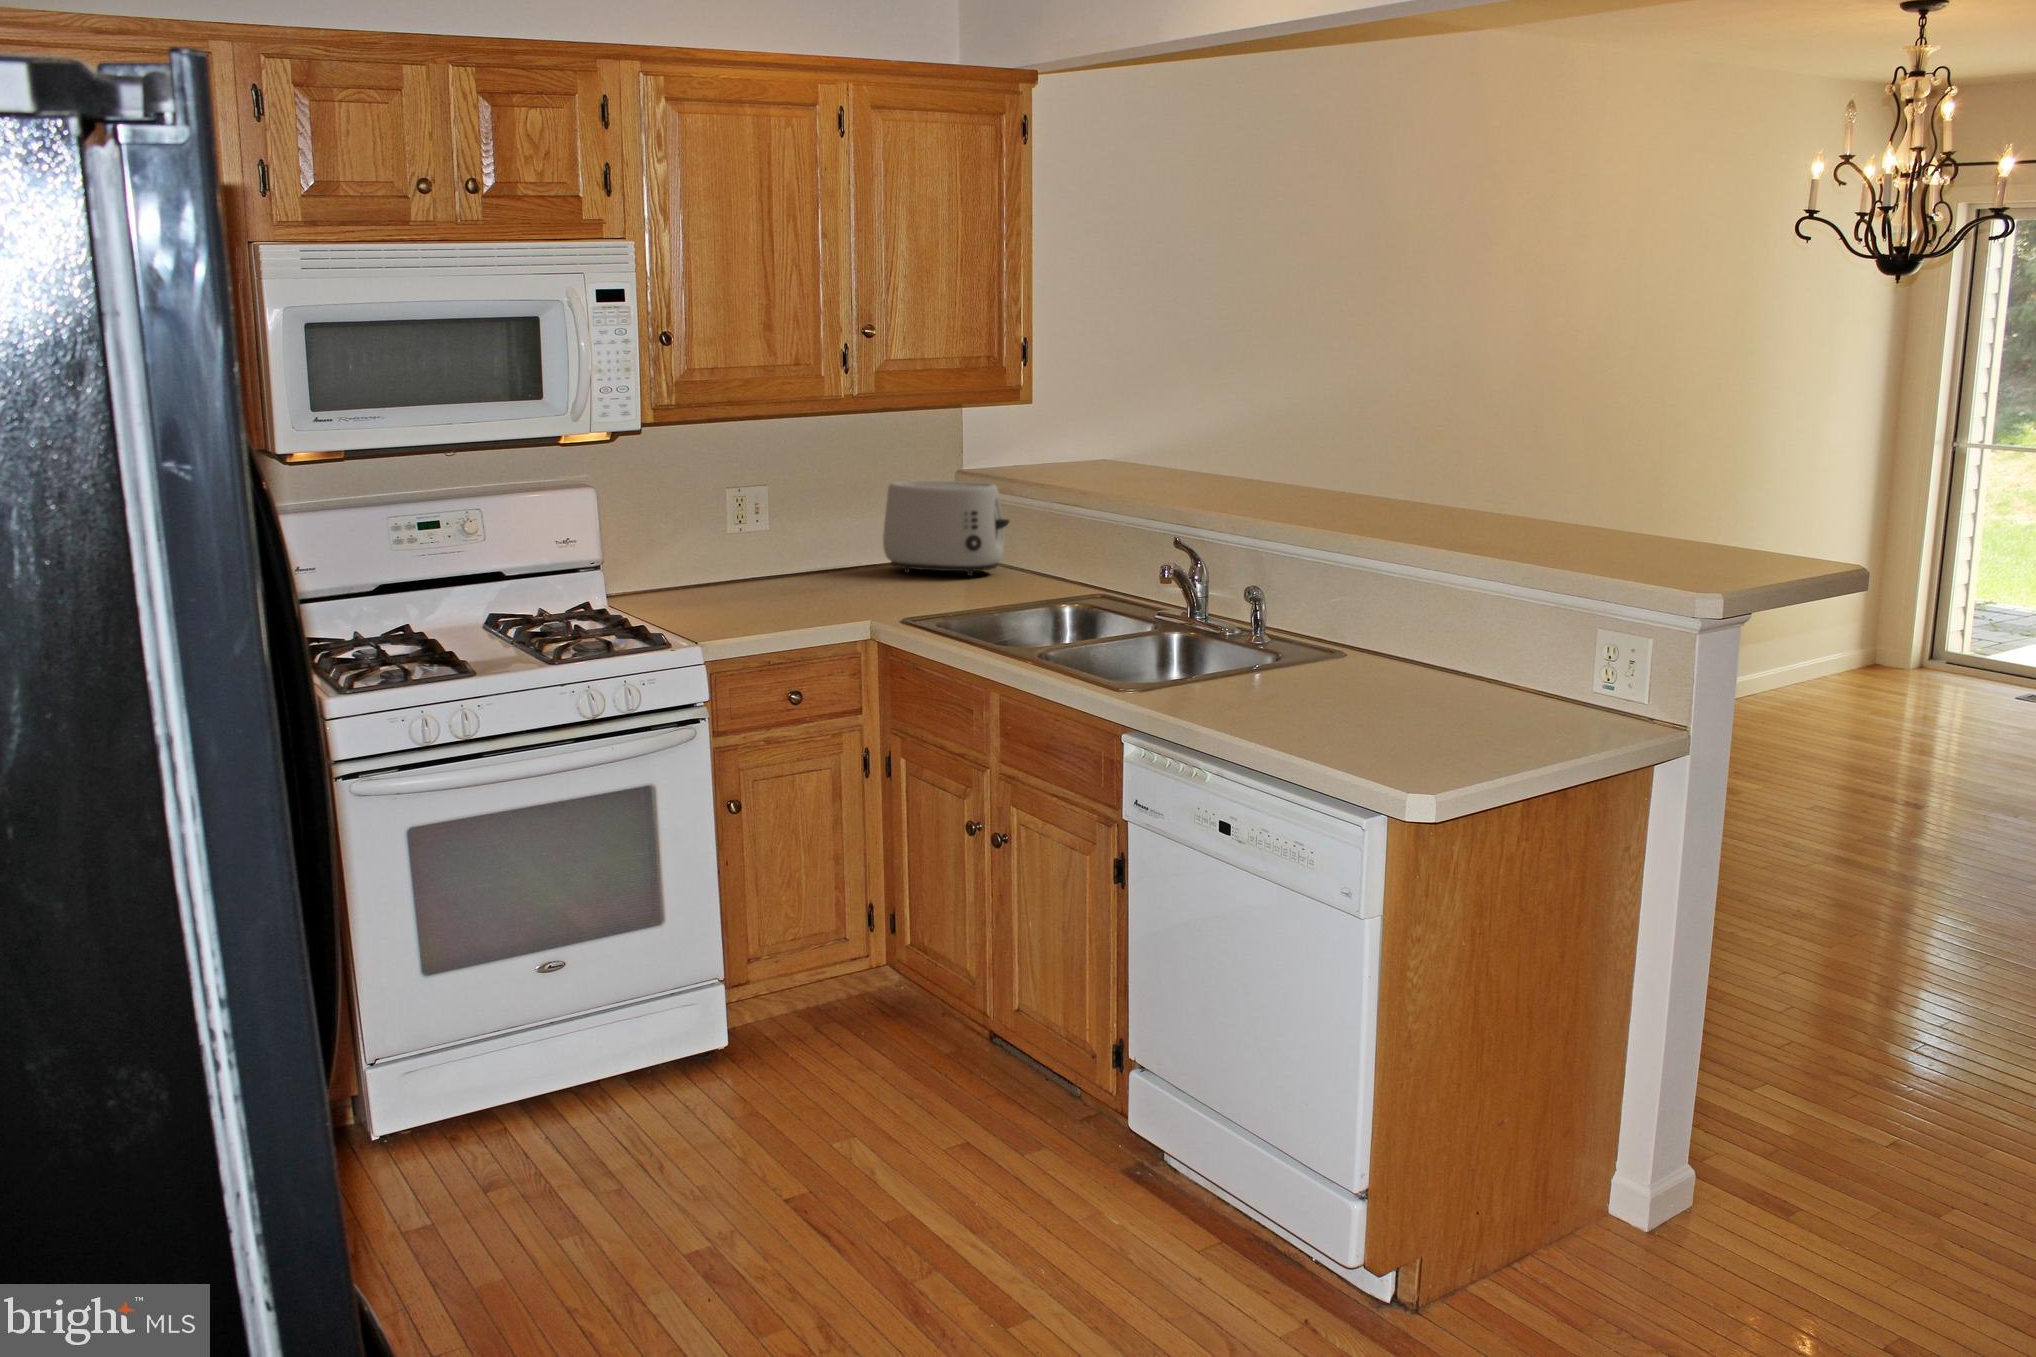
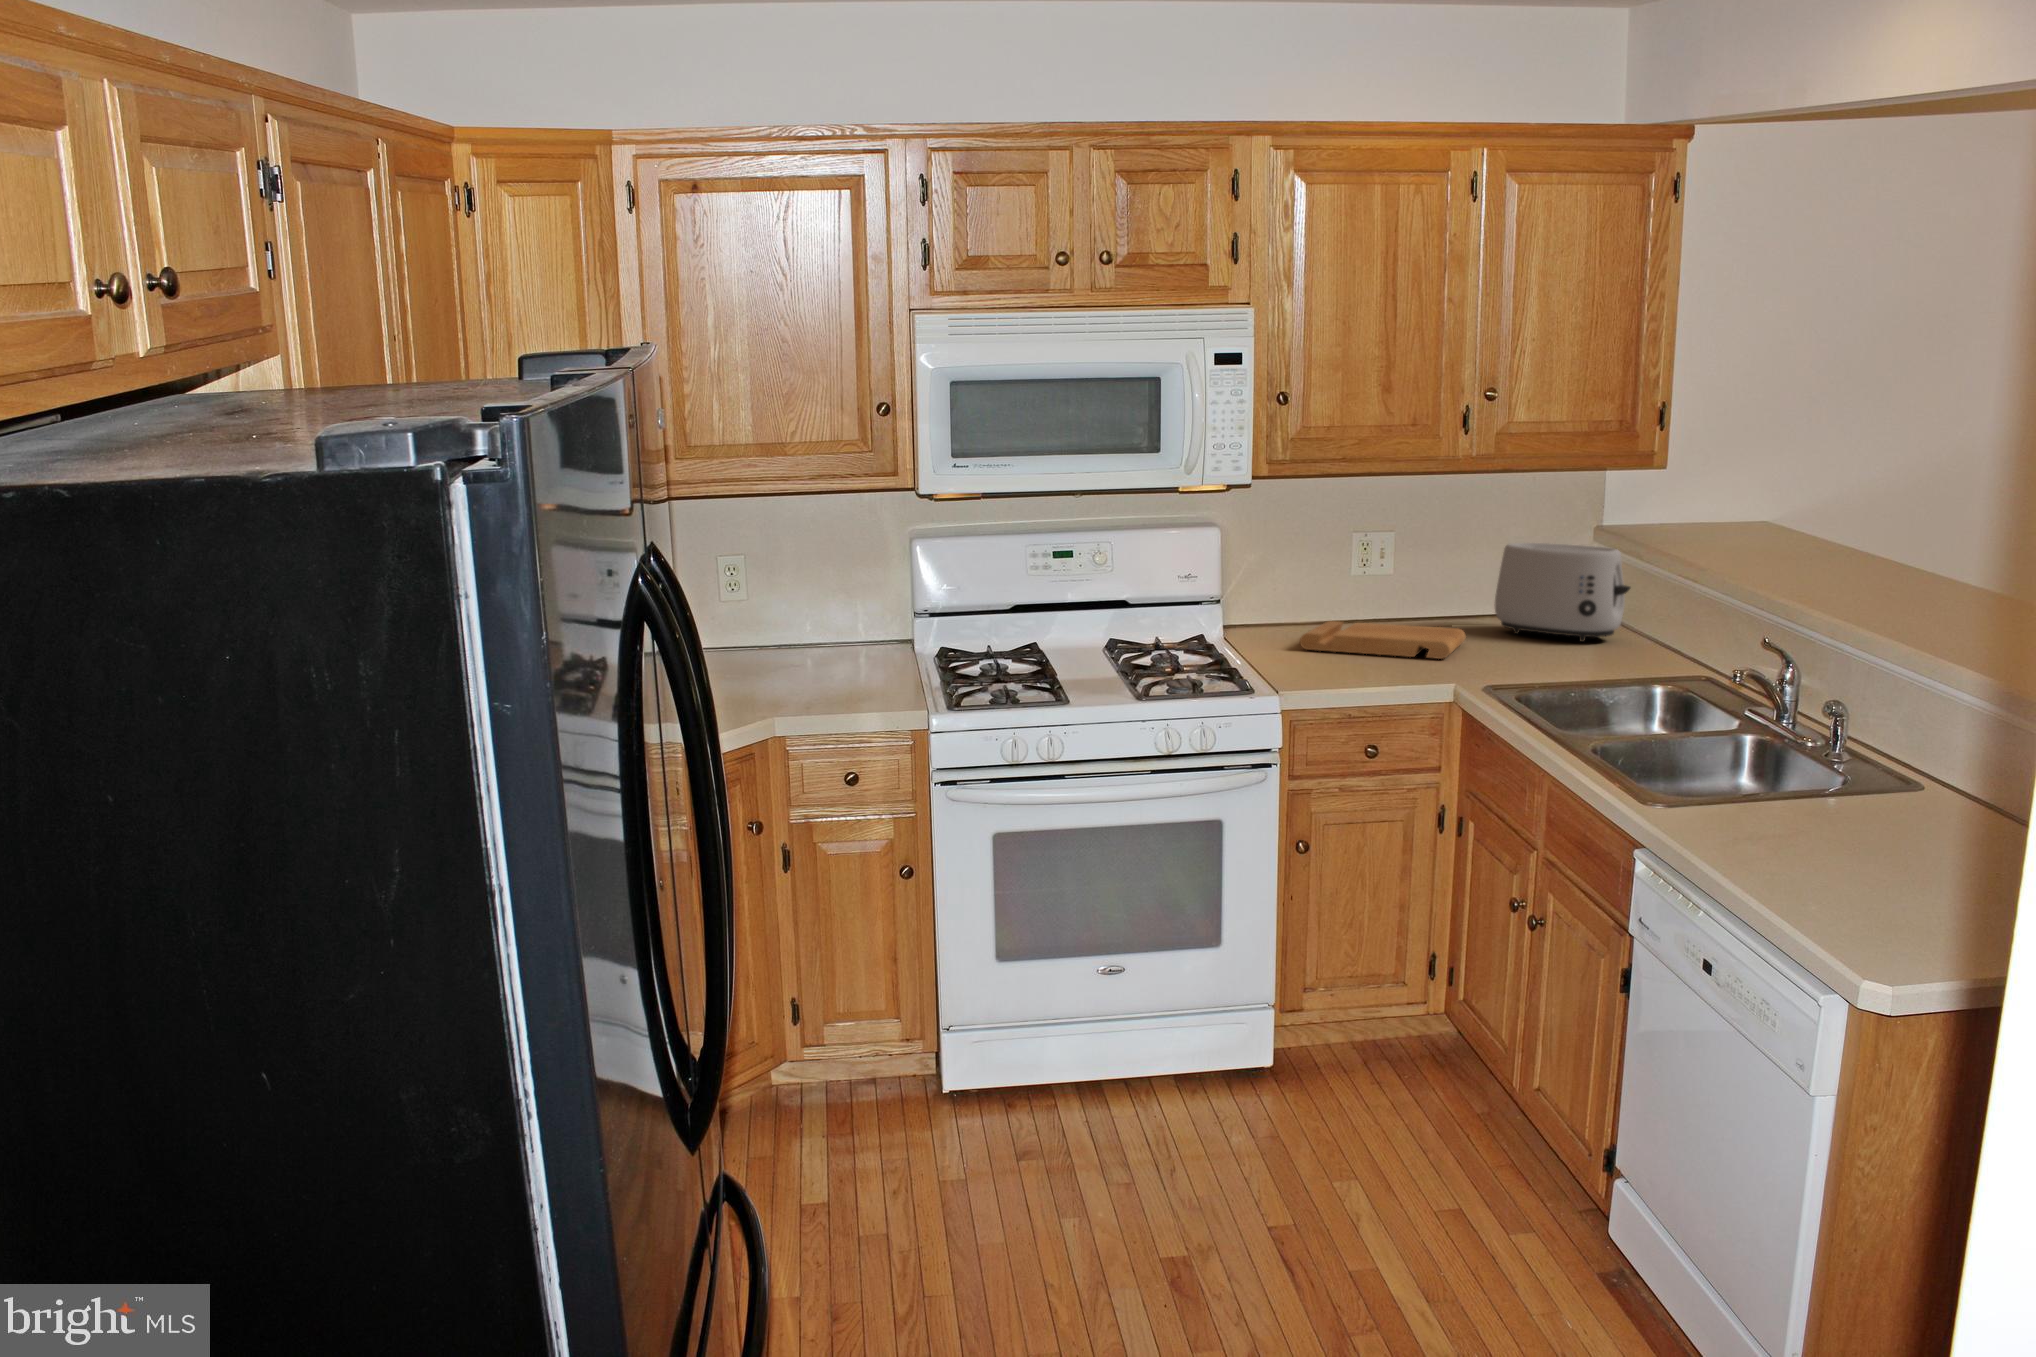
cutting board: none [701,571,864,604] -> present [1300,621,1466,659]

